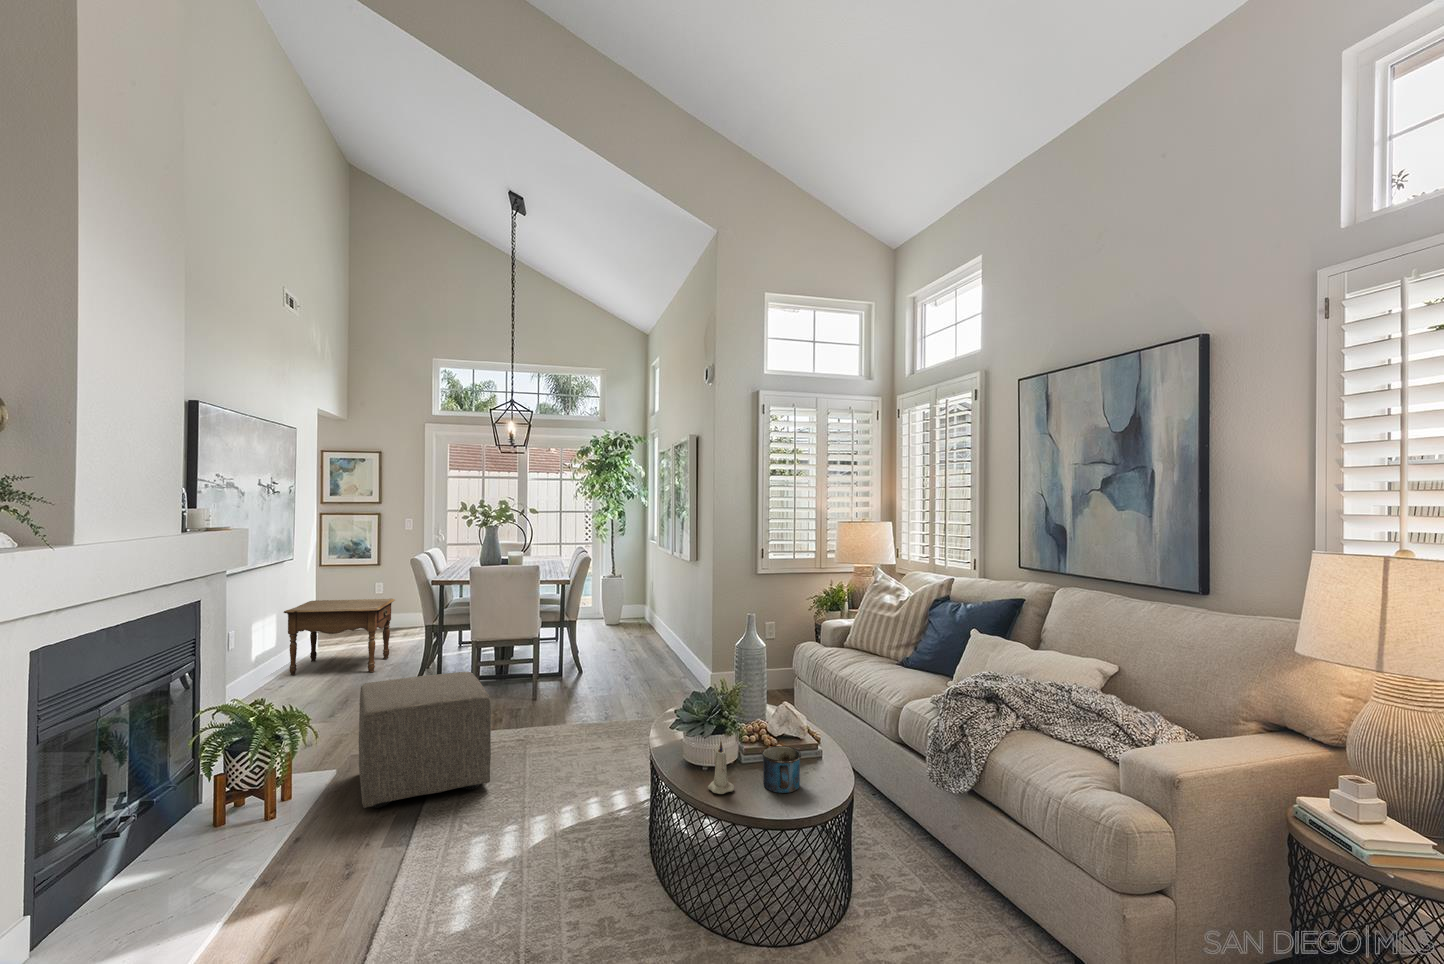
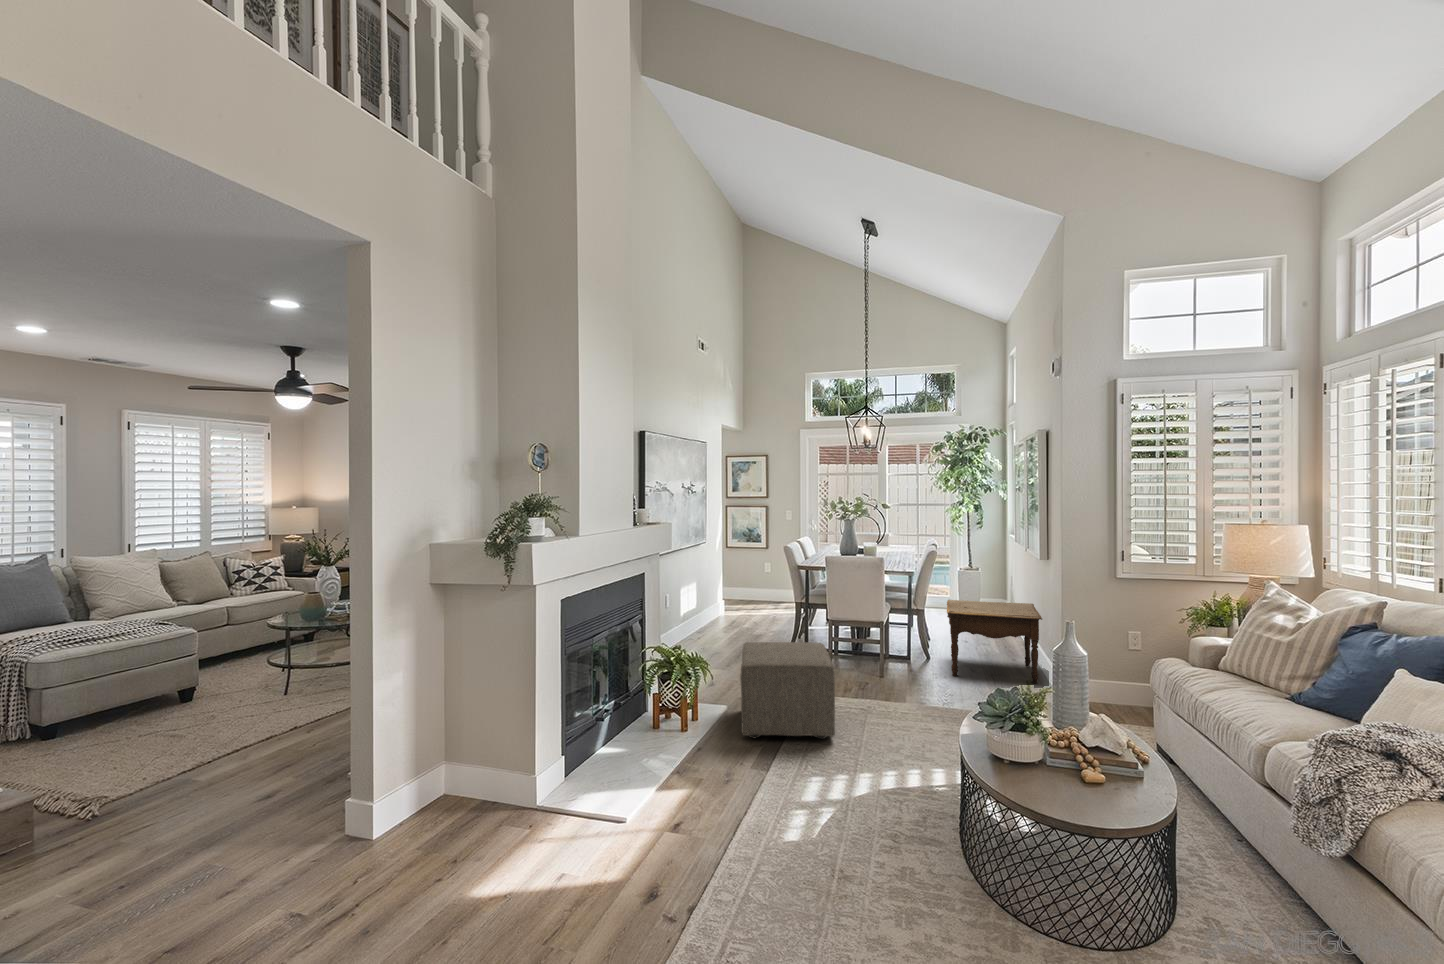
side table: present [284,599,395,675] -> present [947,600,1042,683]
candle: present [708,742,734,794] -> none [1002,738,1029,788]
mug: present [762,746,802,793] -> none [1059,755,1104,803]

